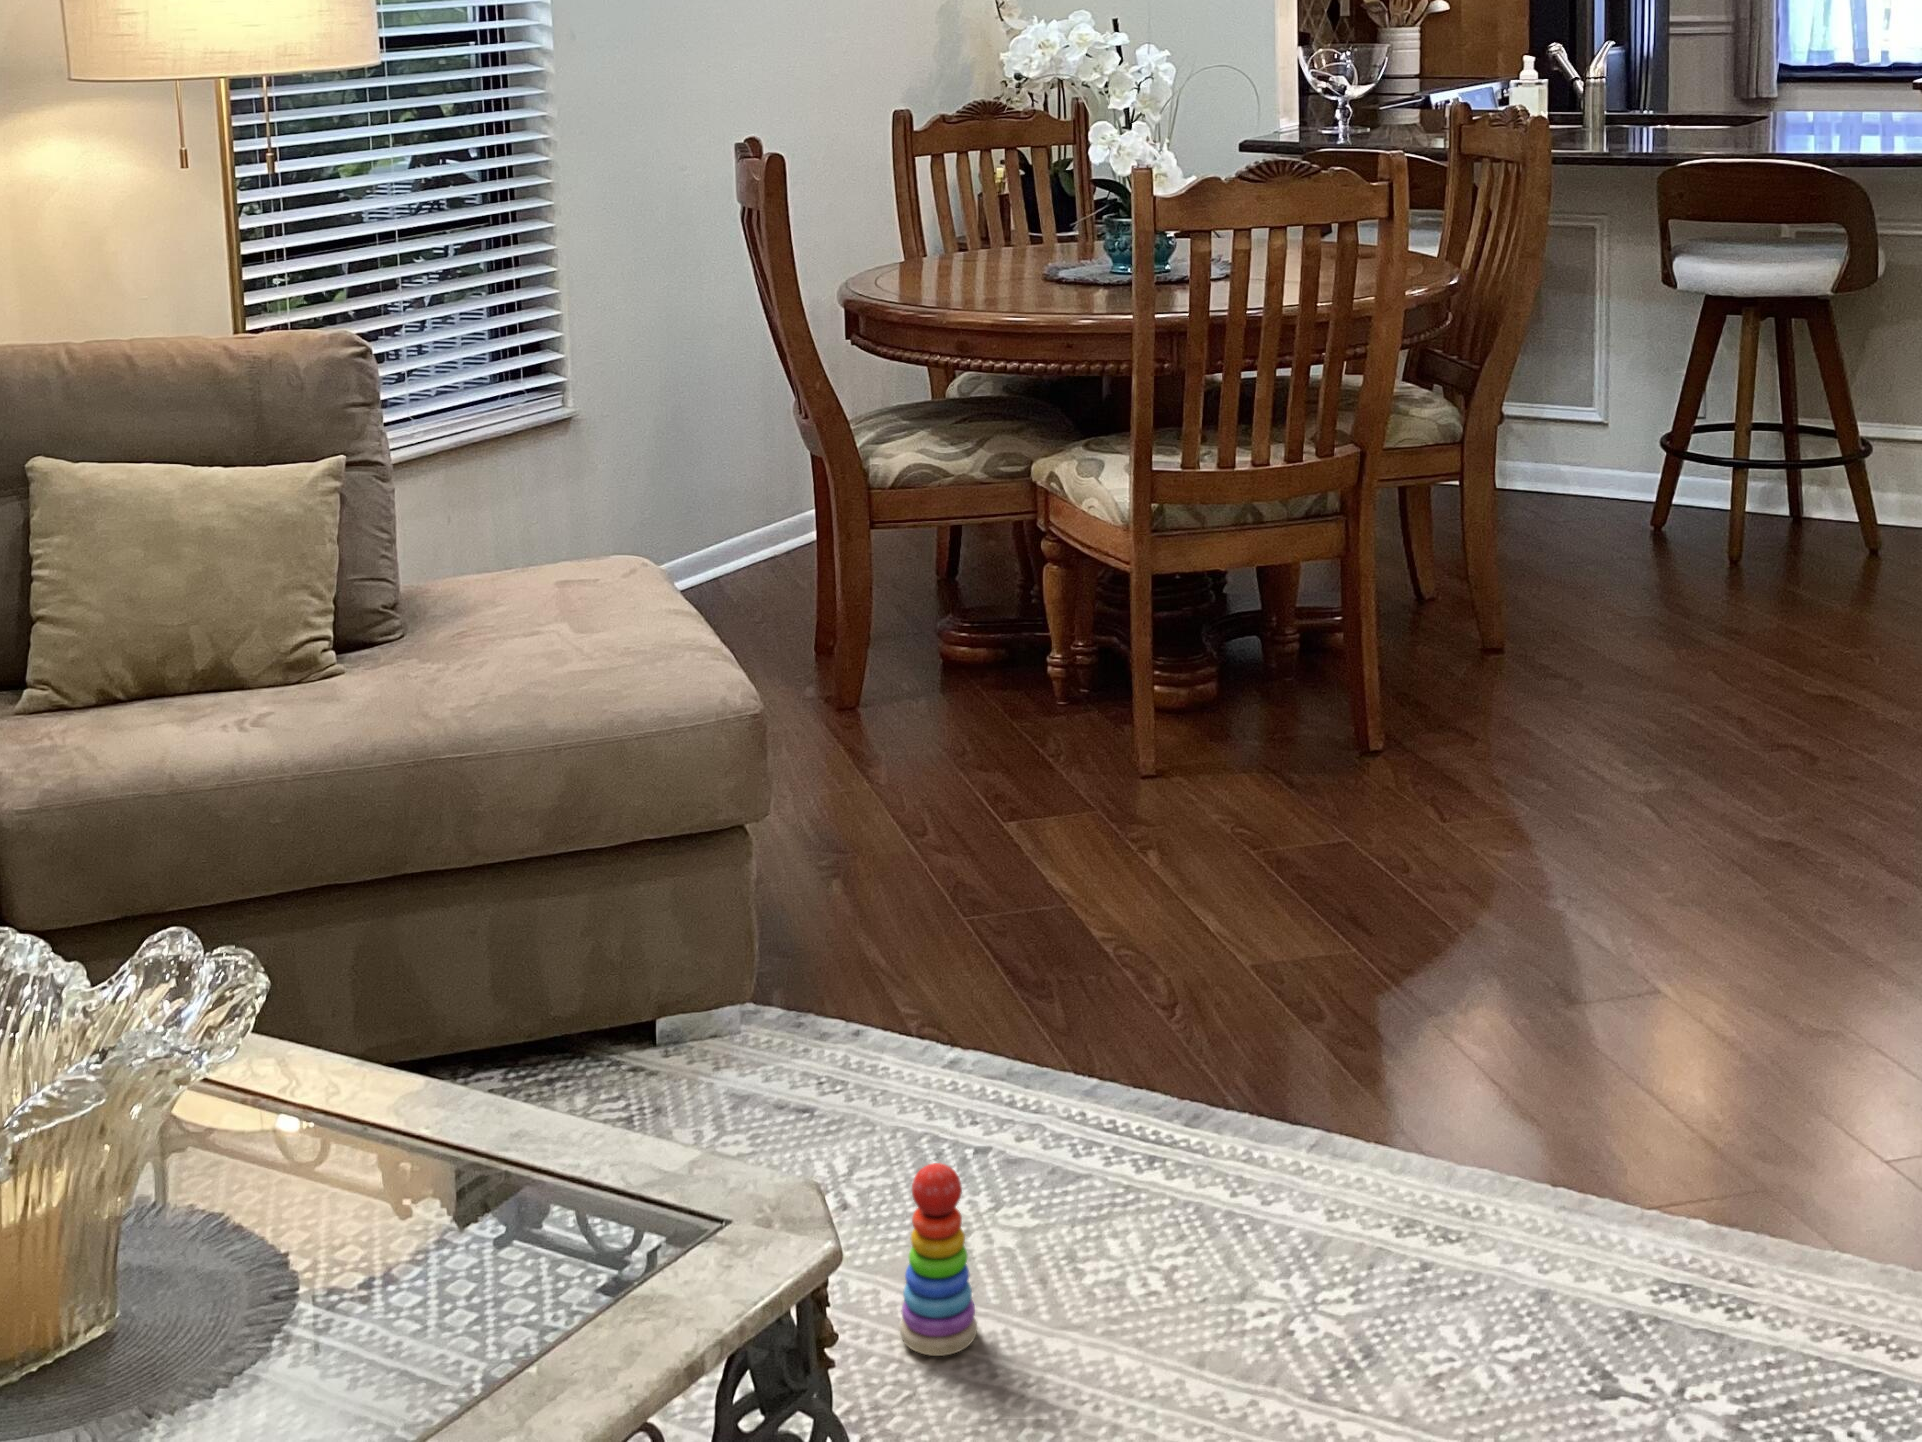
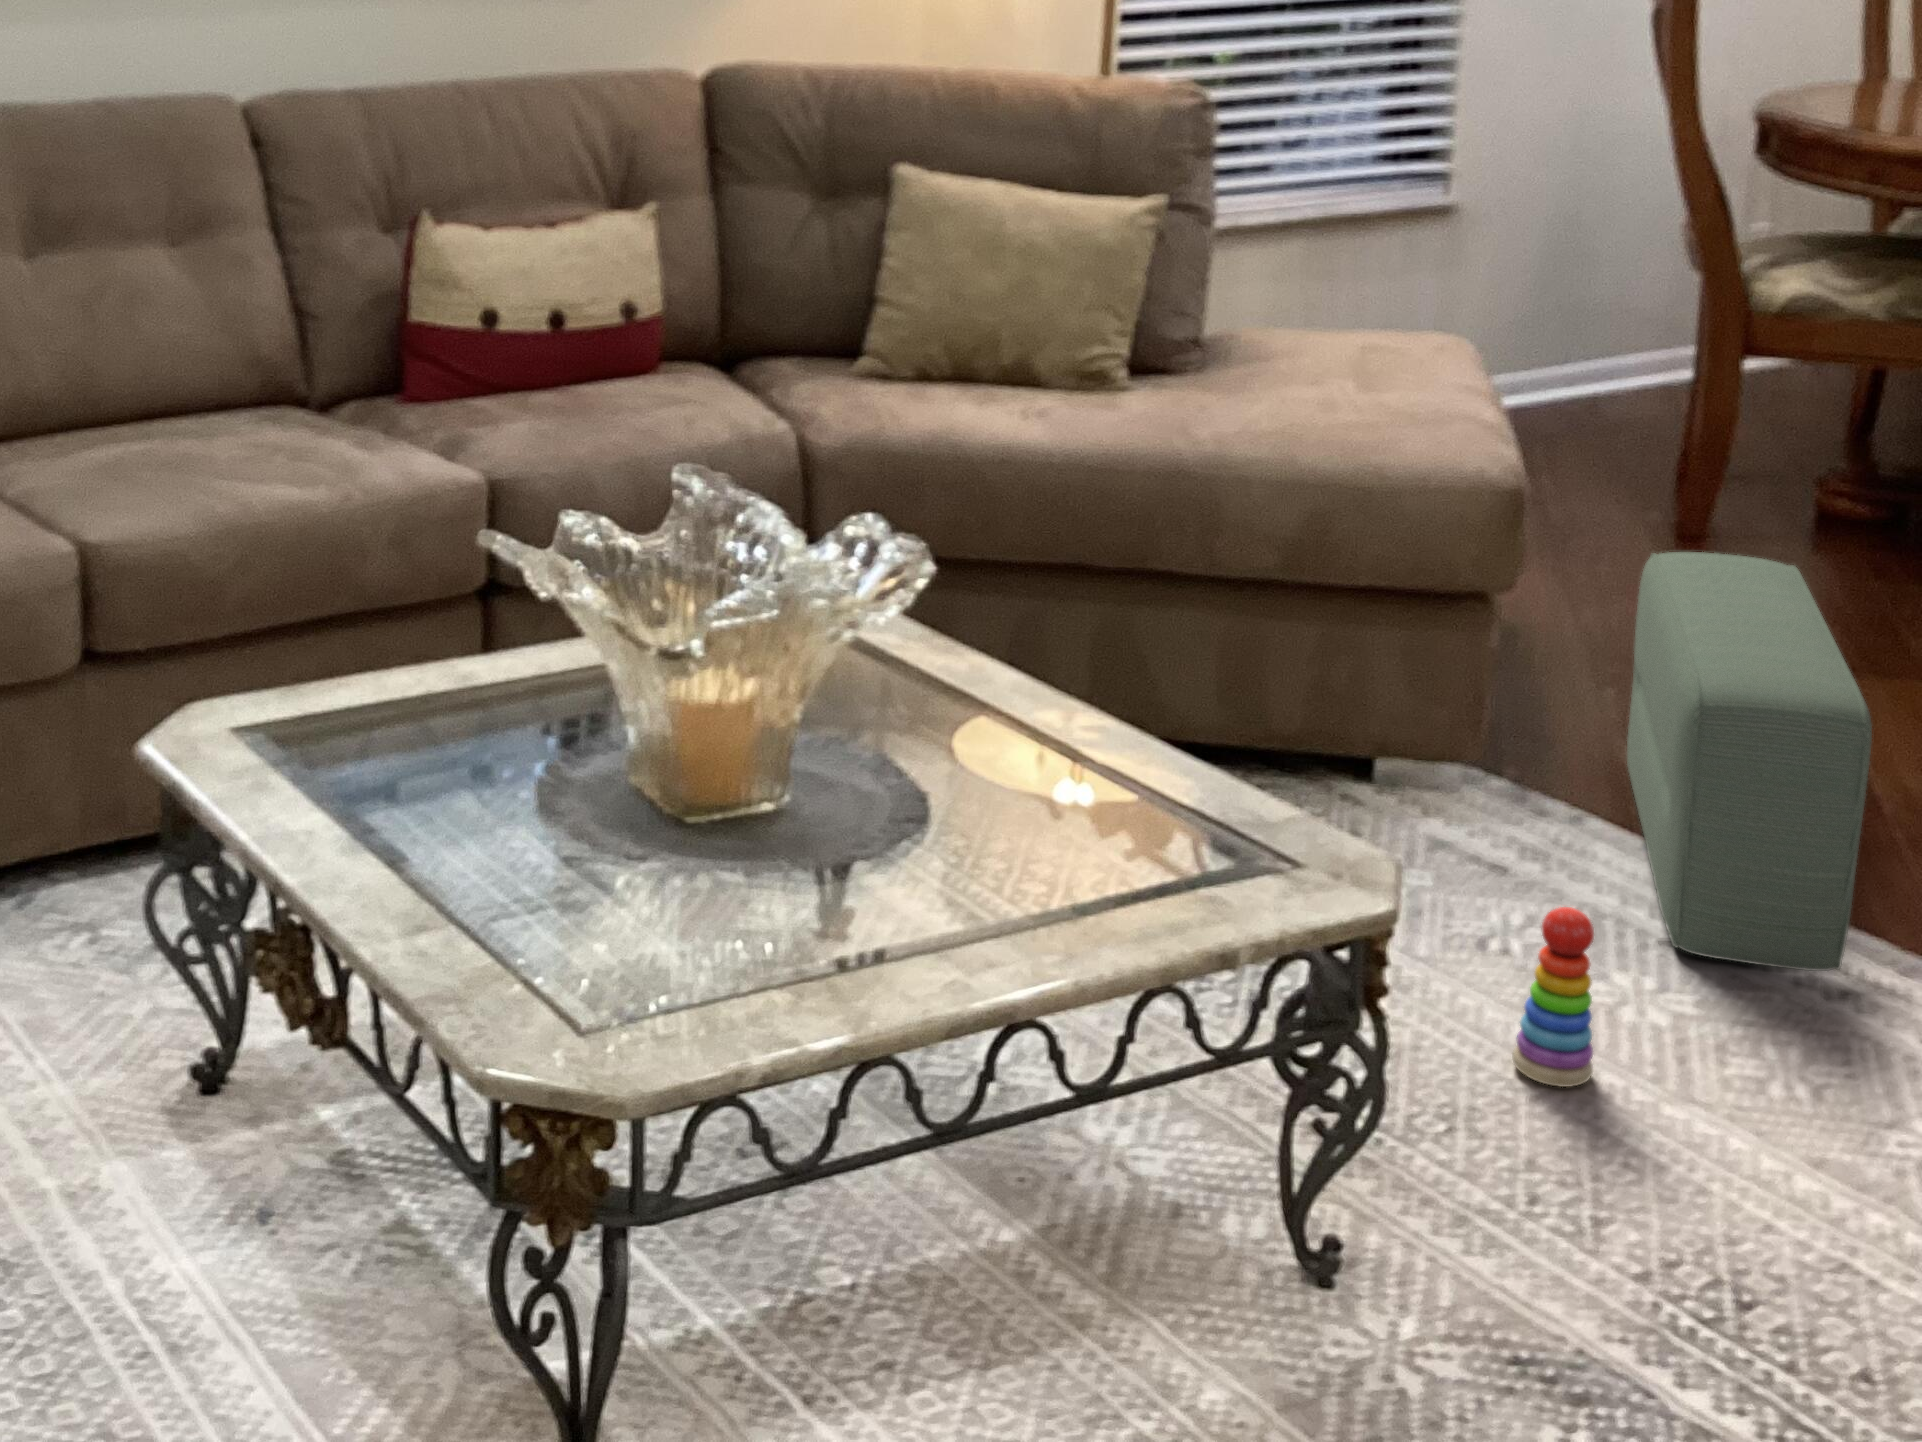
pouf: none [867,735,1131,1154] -> present [1627,552,1872,971]

